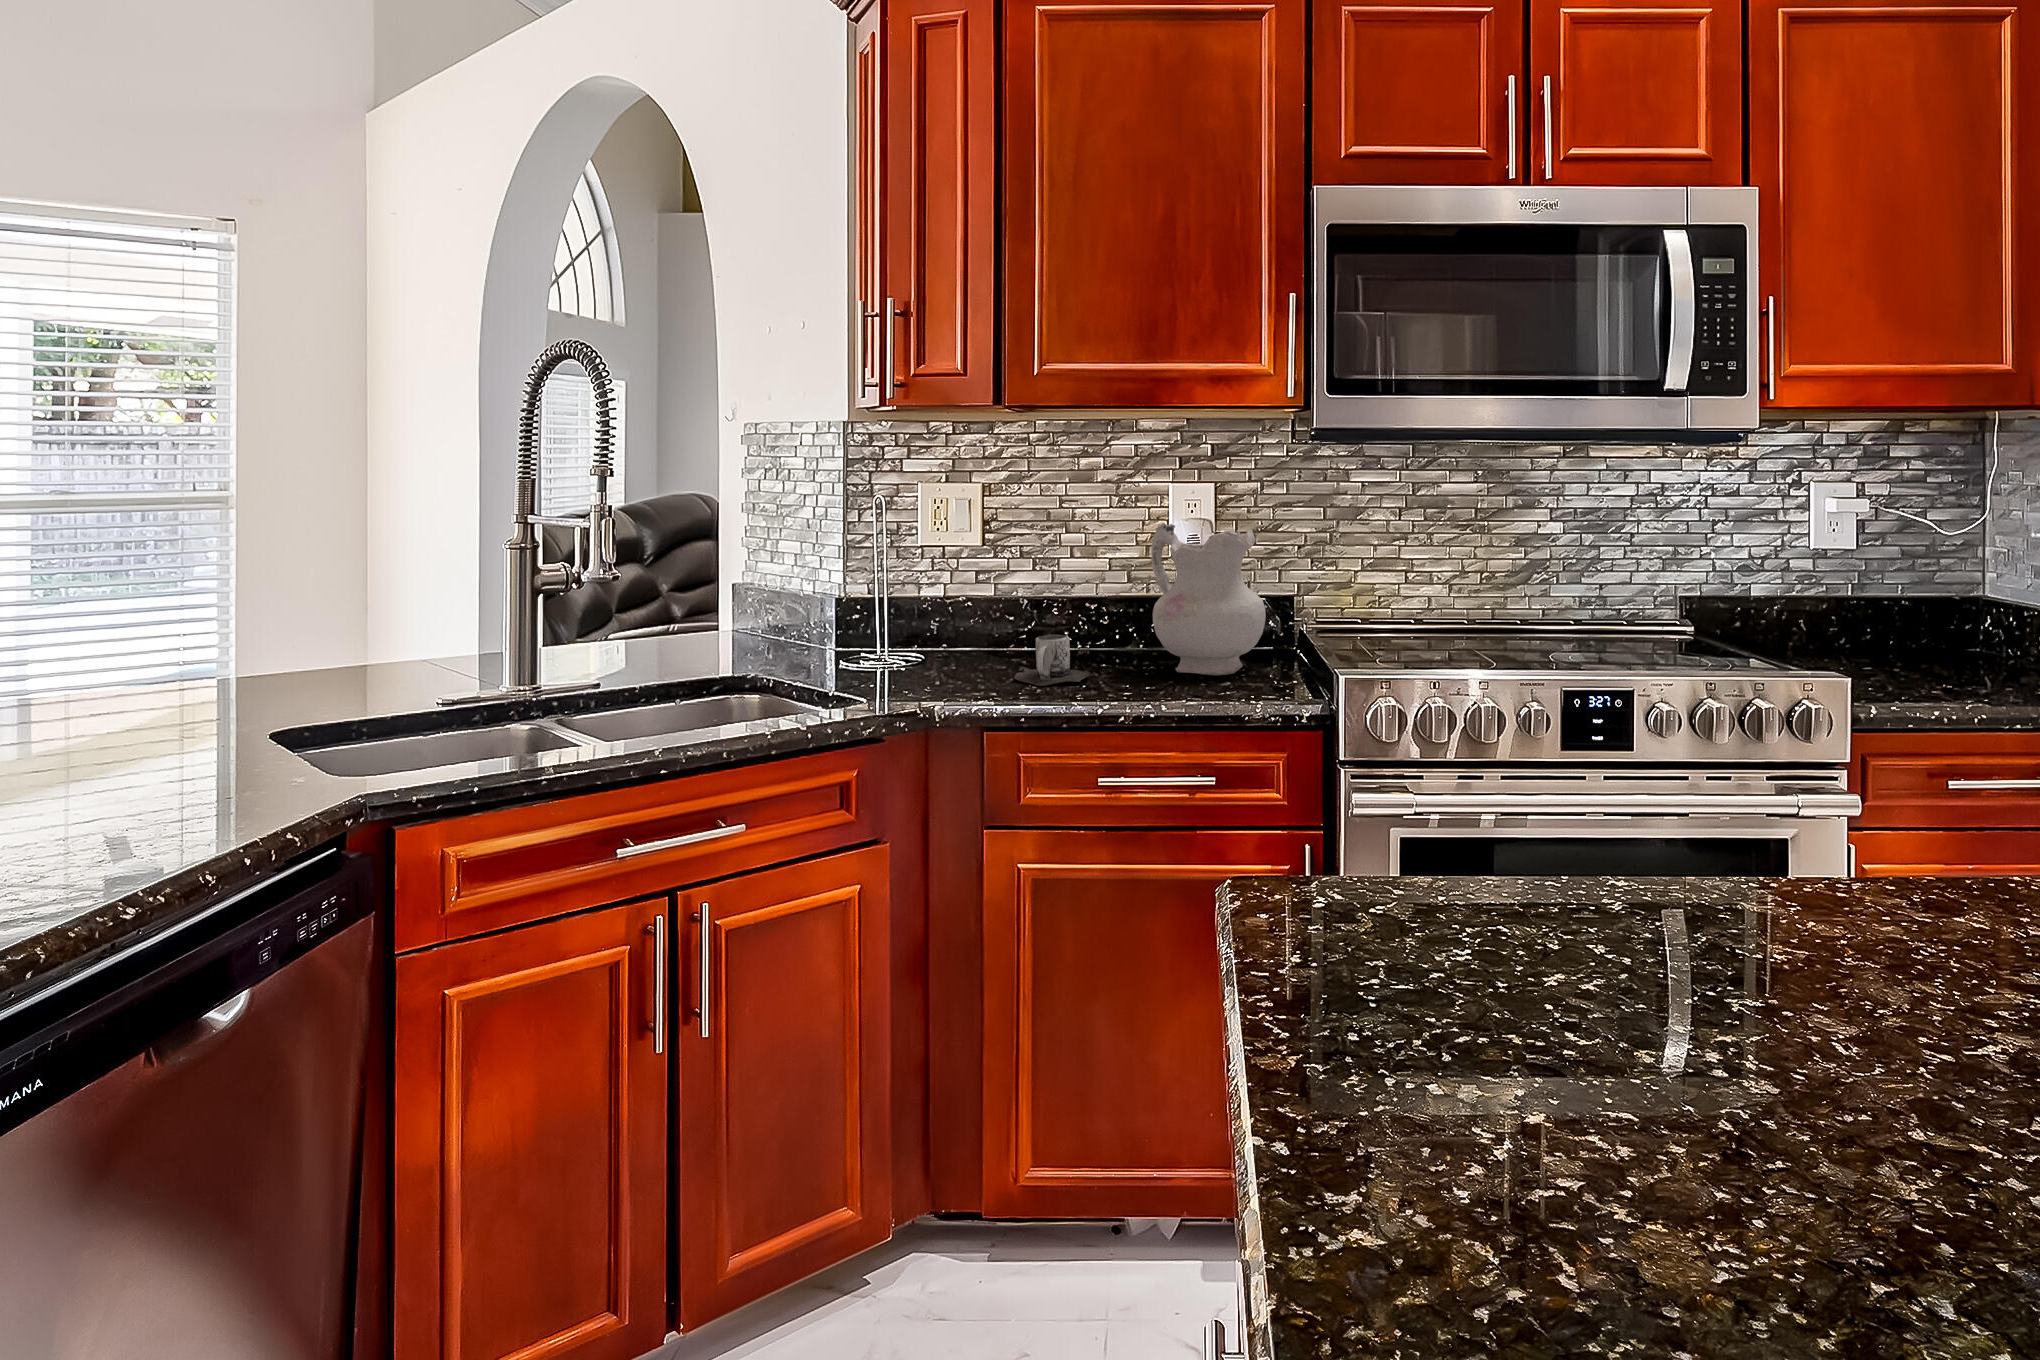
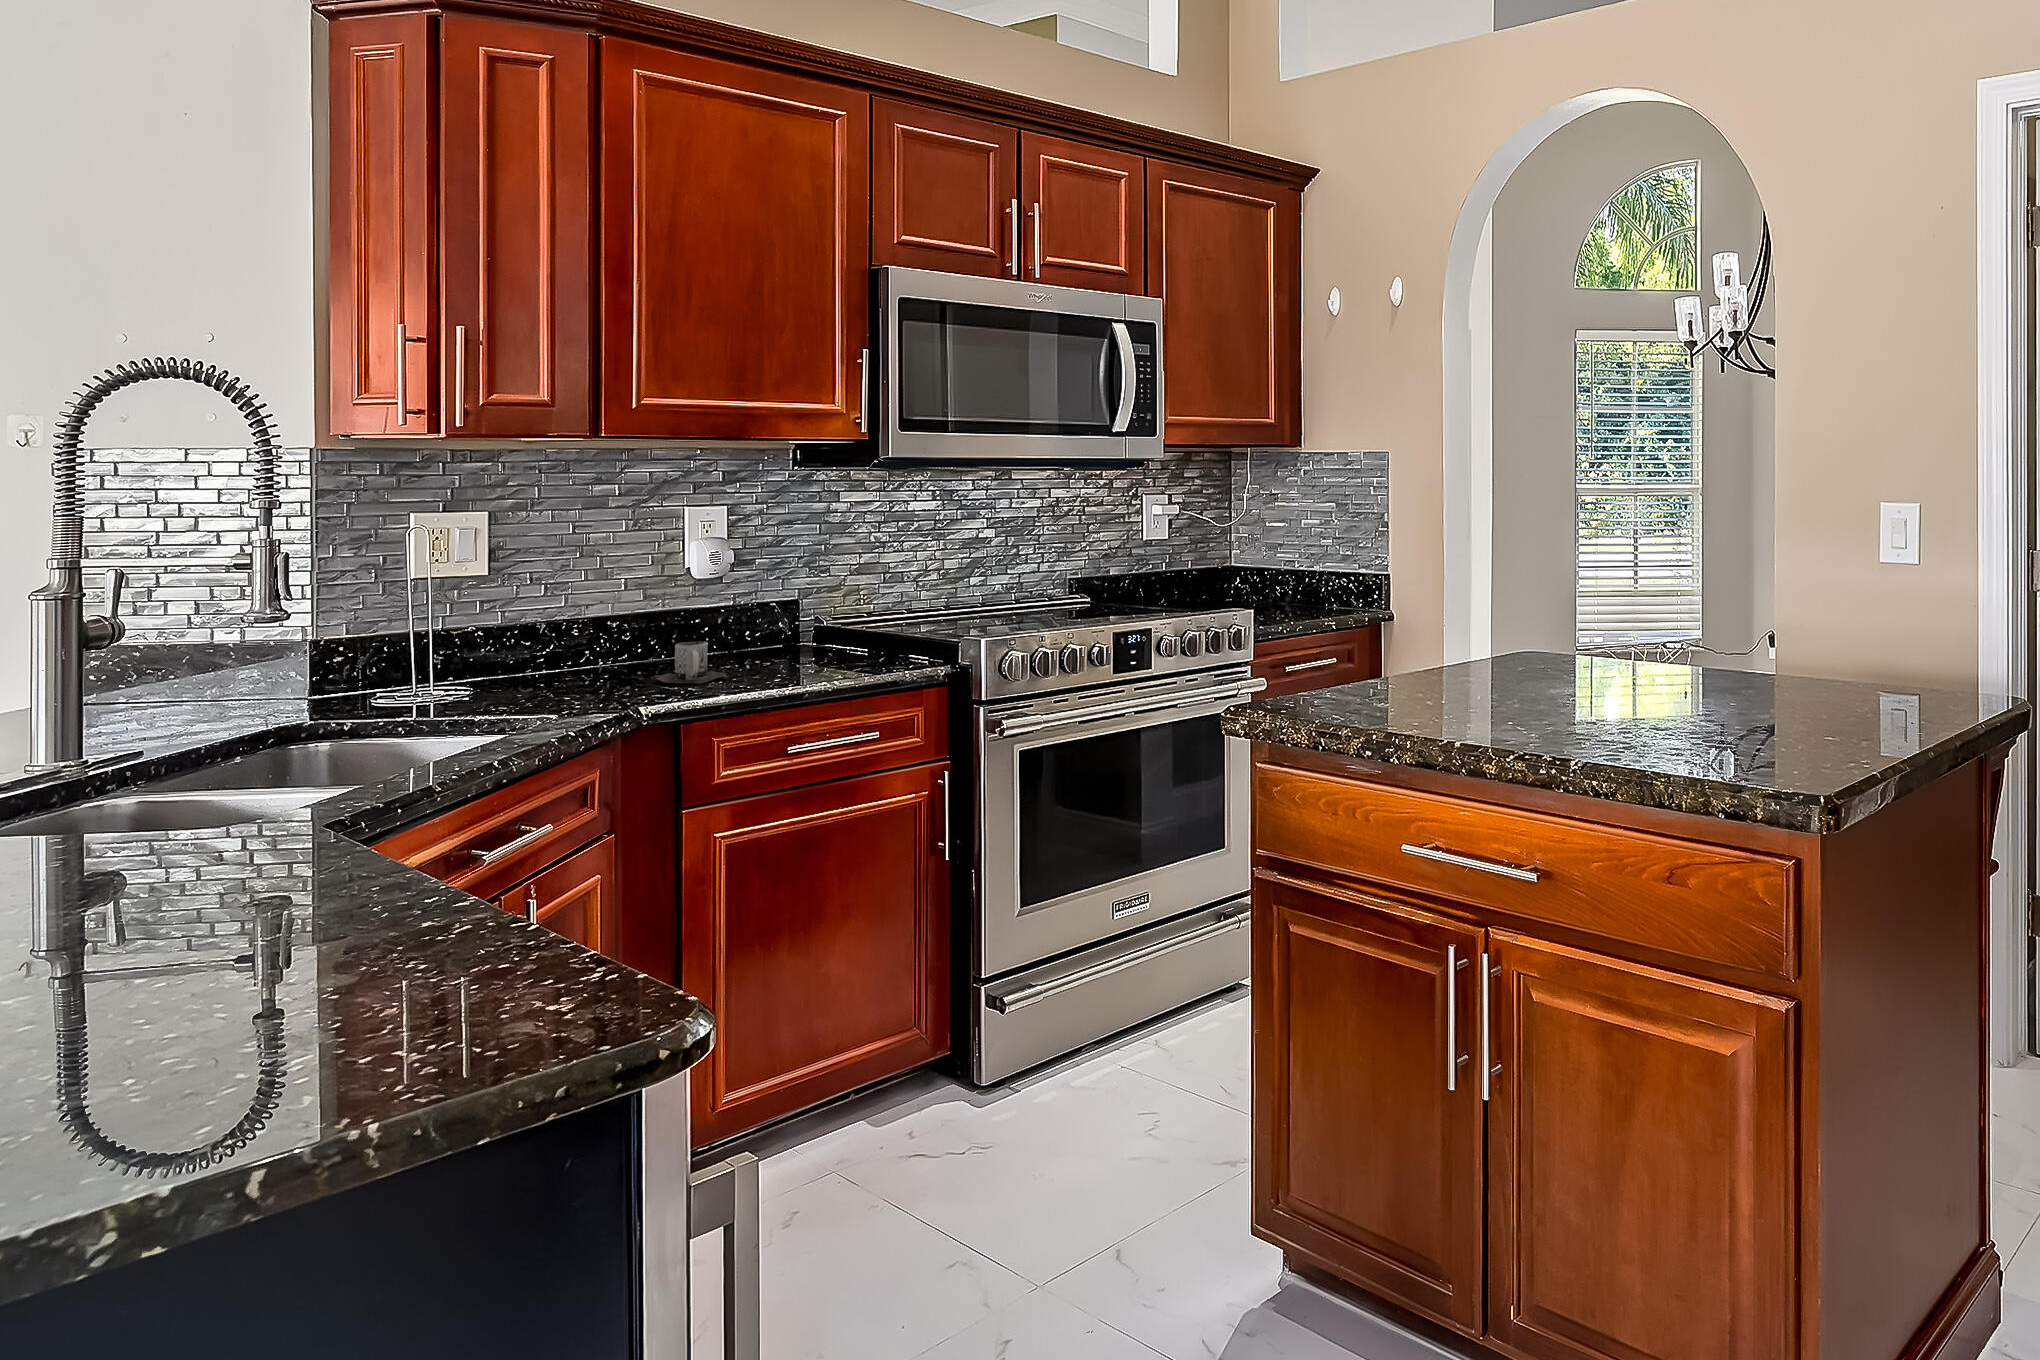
ceramic pitcher: present [1152,523,1266,675] -> none [727,542,844,665]

